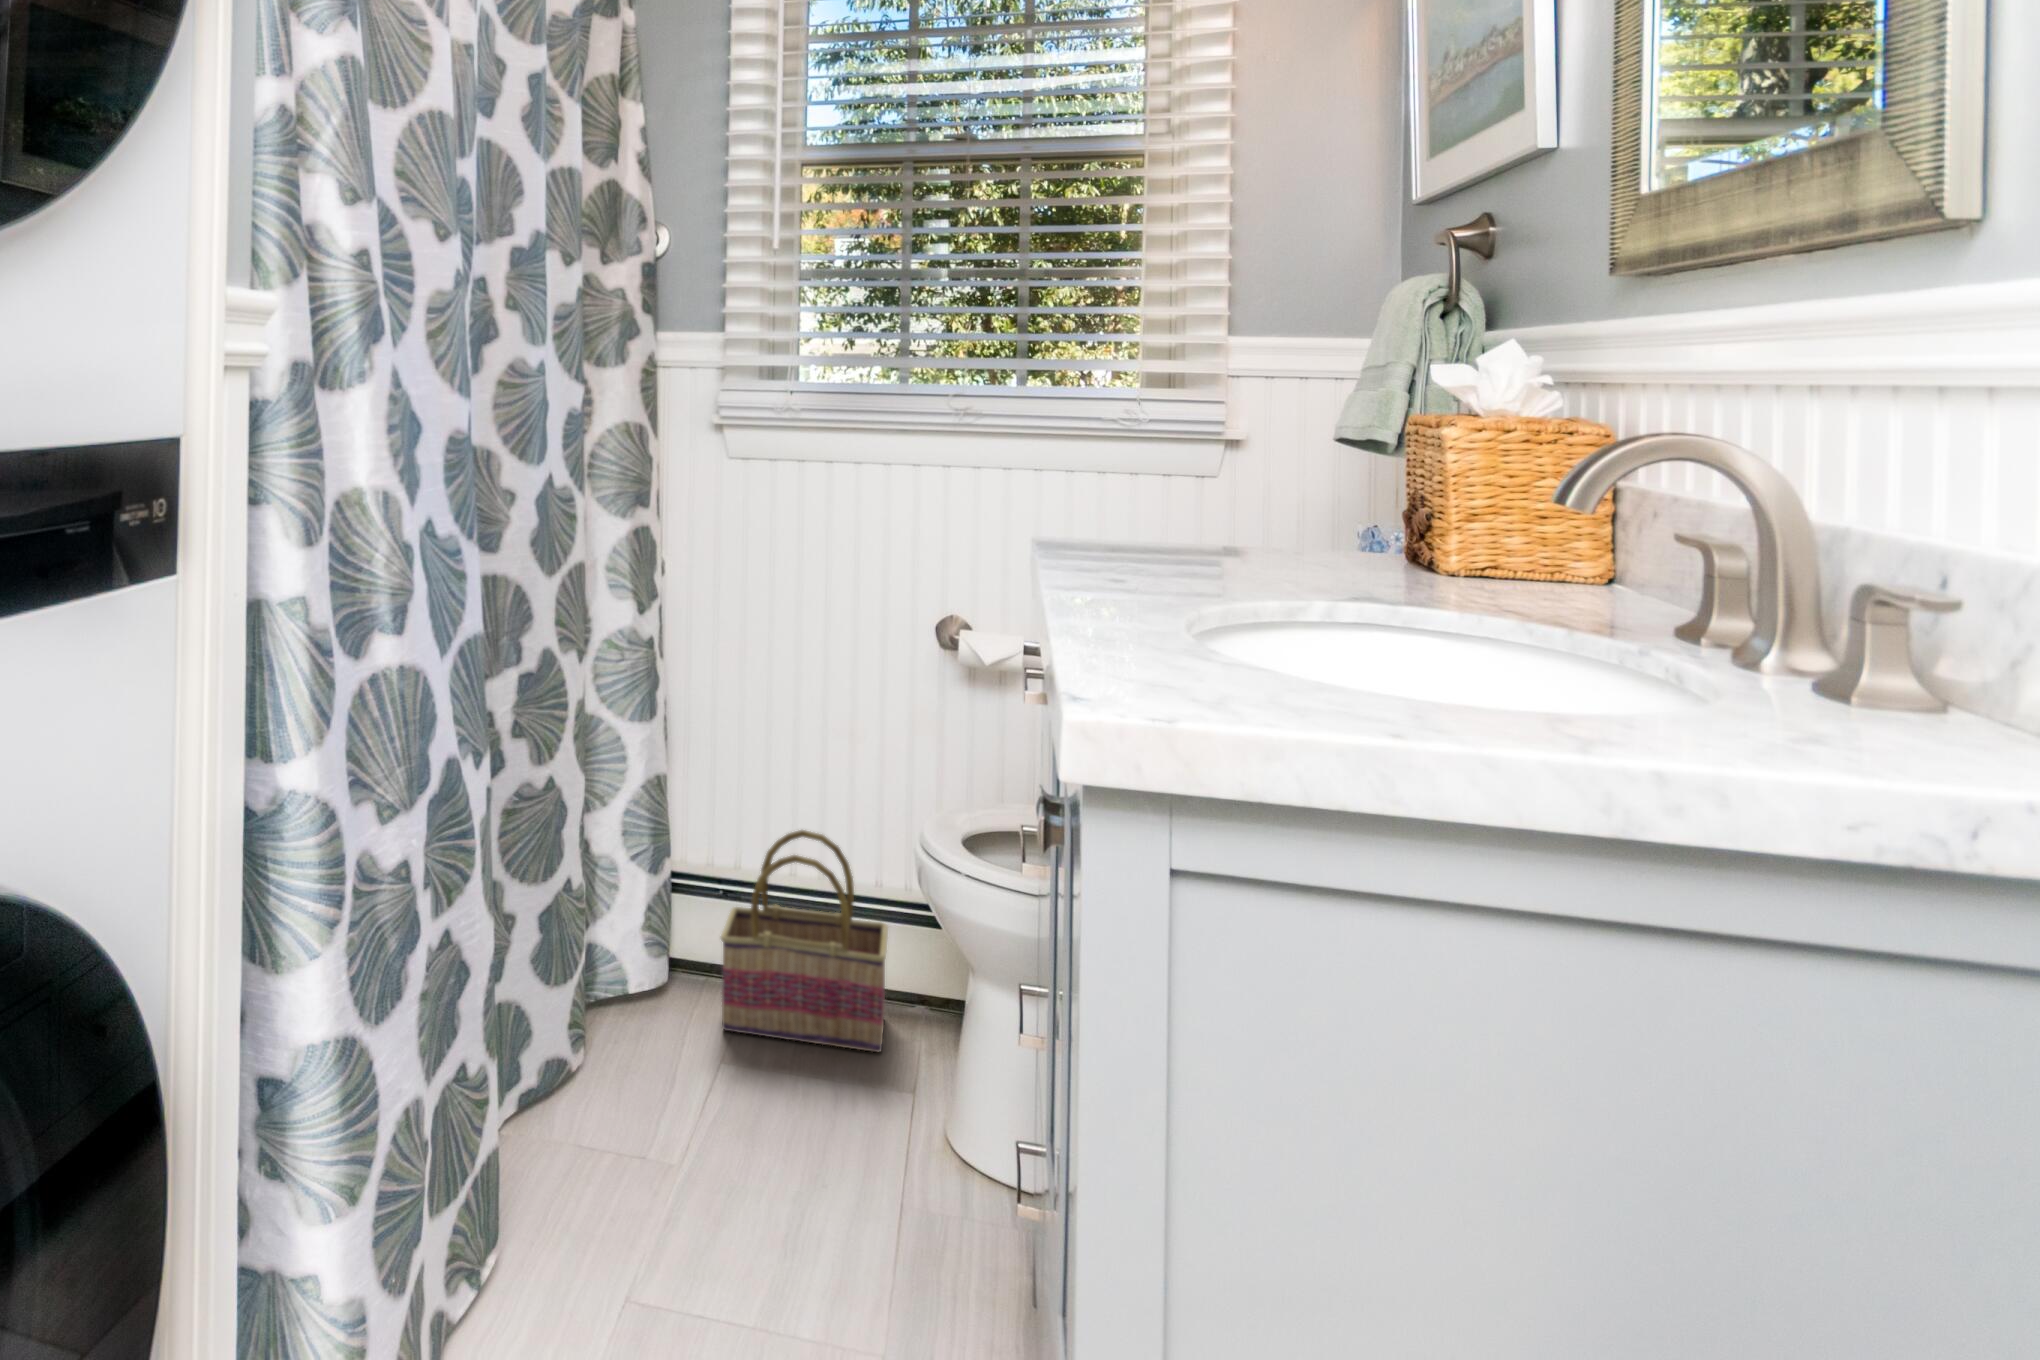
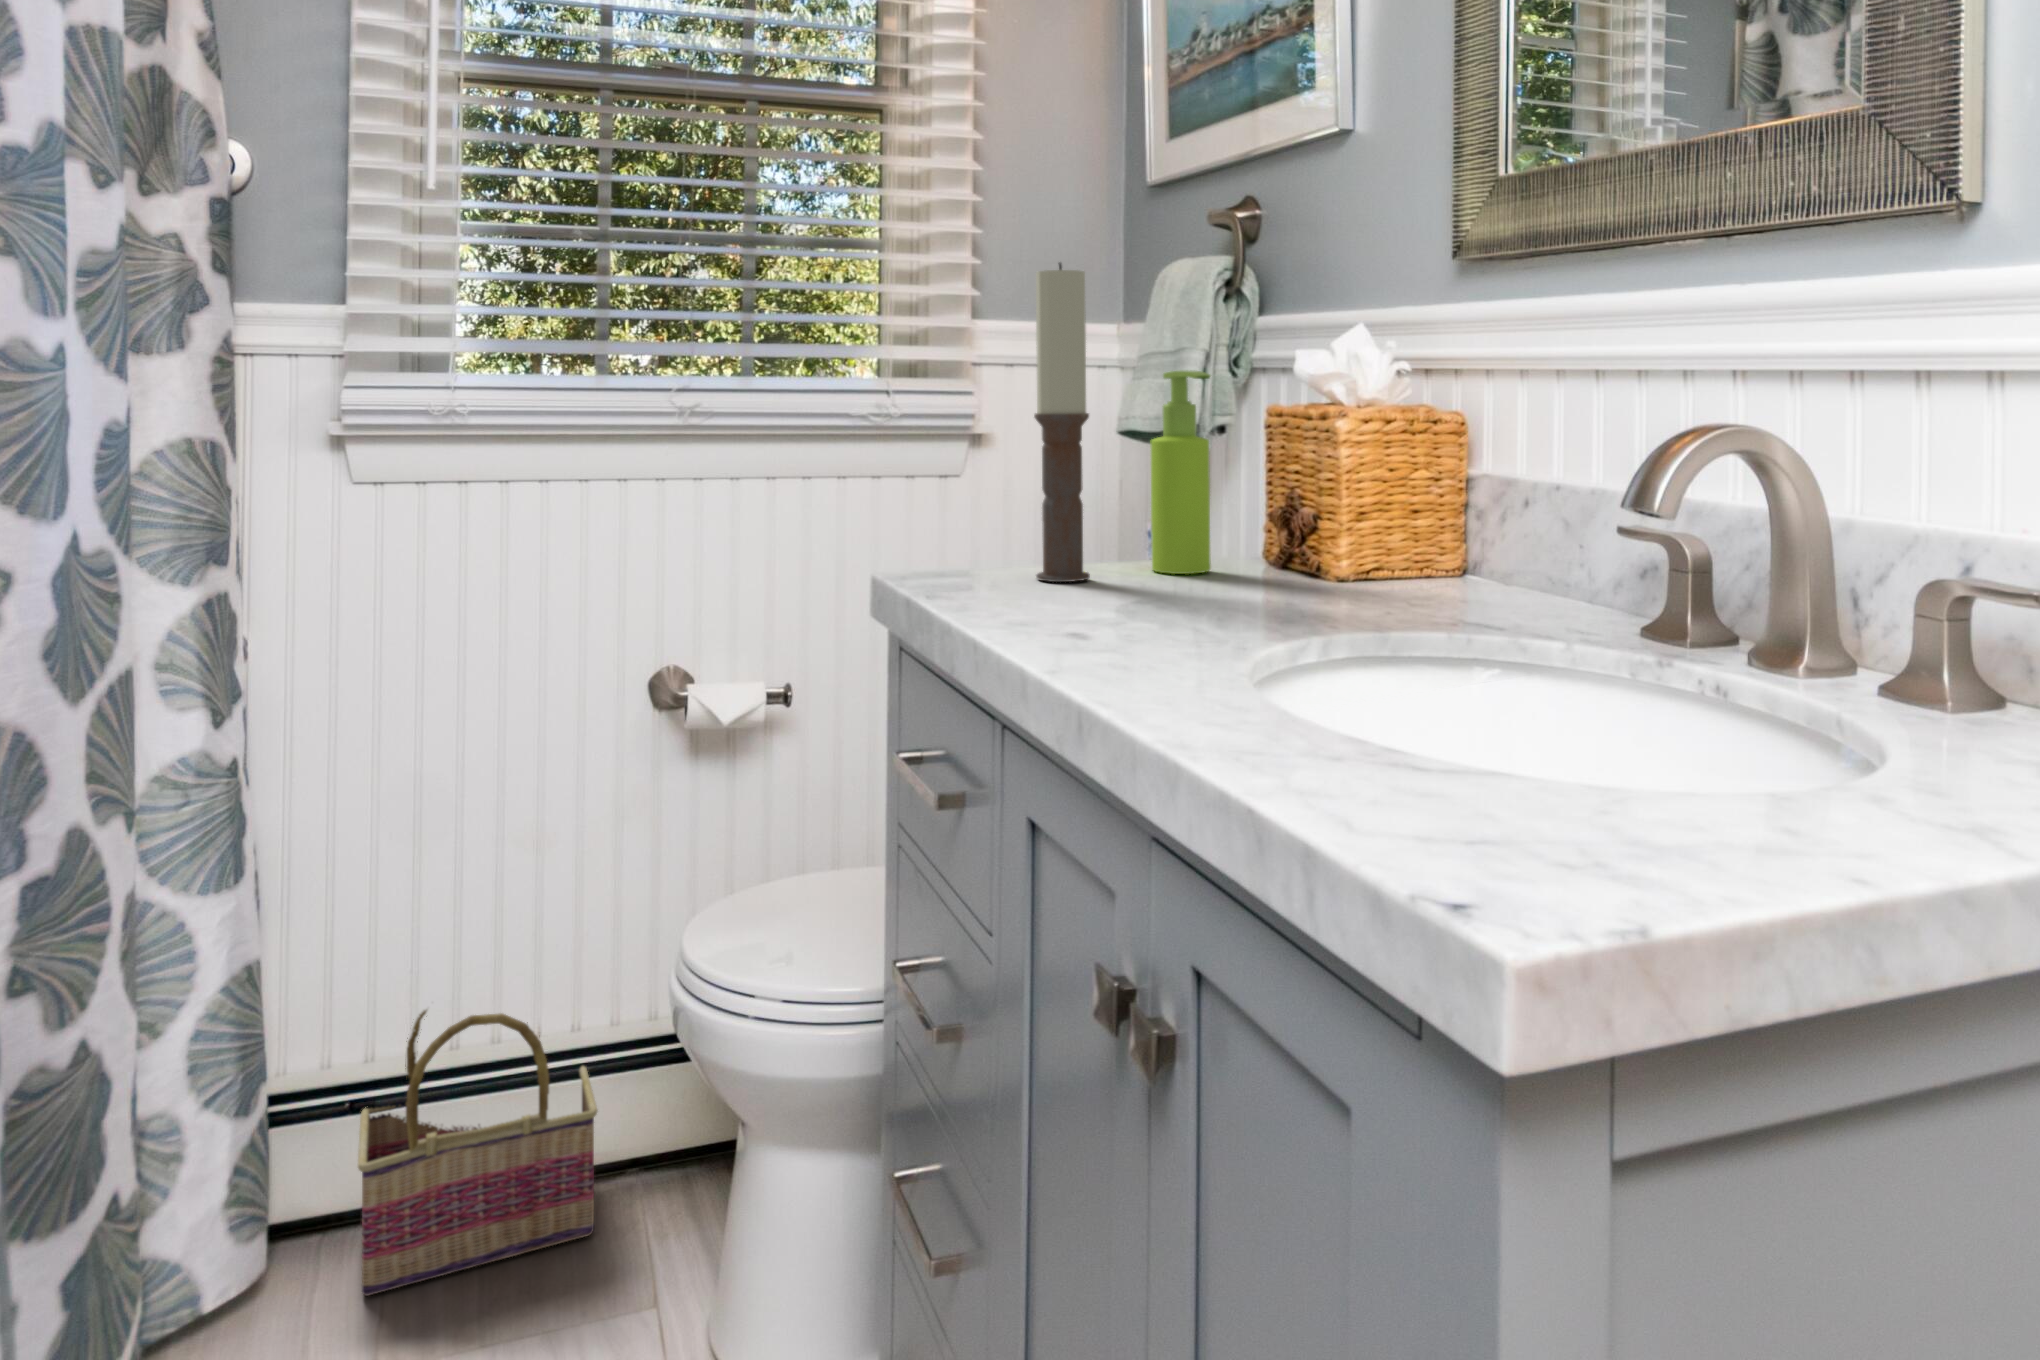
candle: none [1170,292,1221,568] -> present [1034,263,1090,582]
soap dispenser: none [1302,388,1365,576] -> present [1150,371,1211,574]

